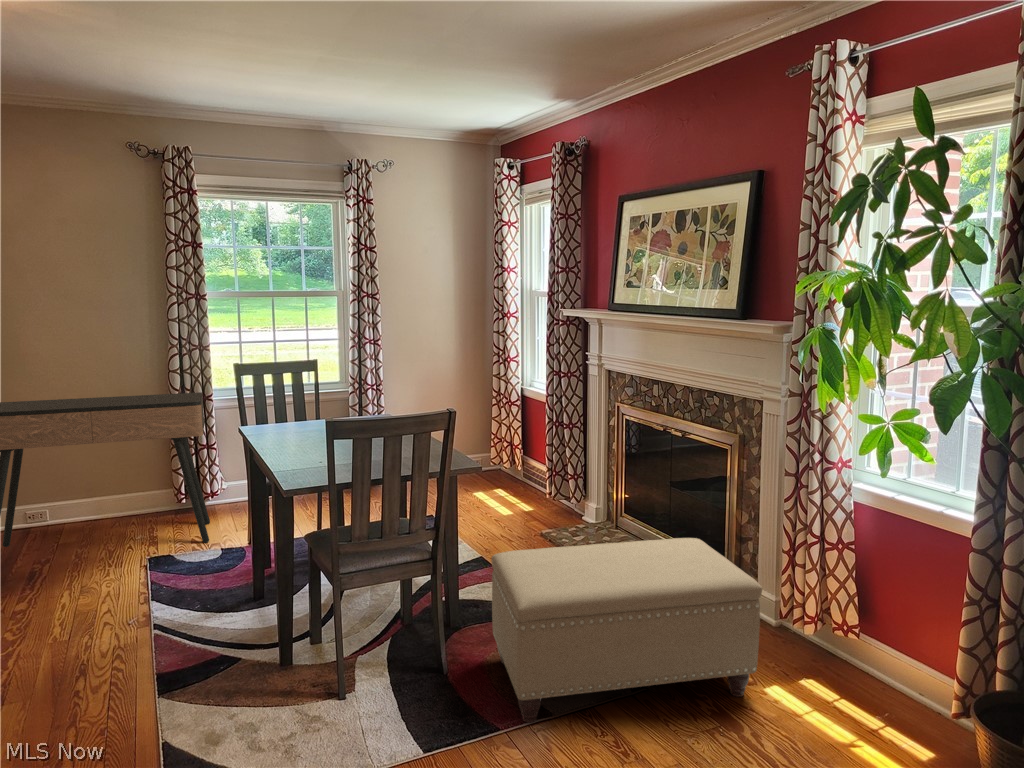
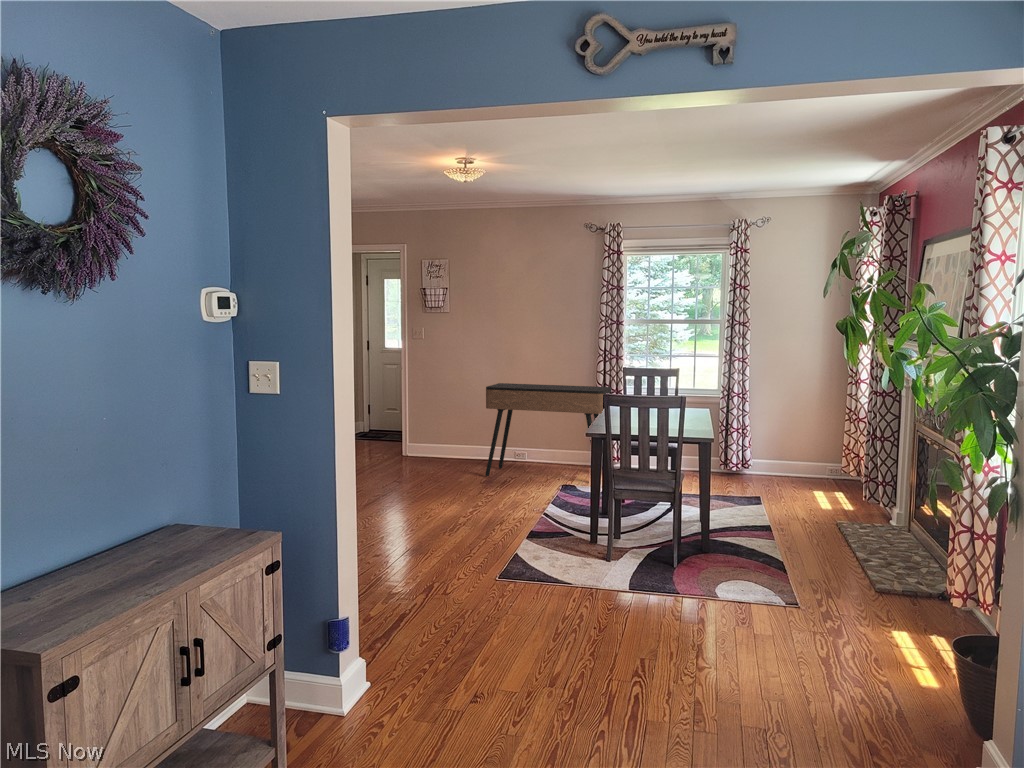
ottoman: present [491,538,762,723] -> none [693,497,883,627]

